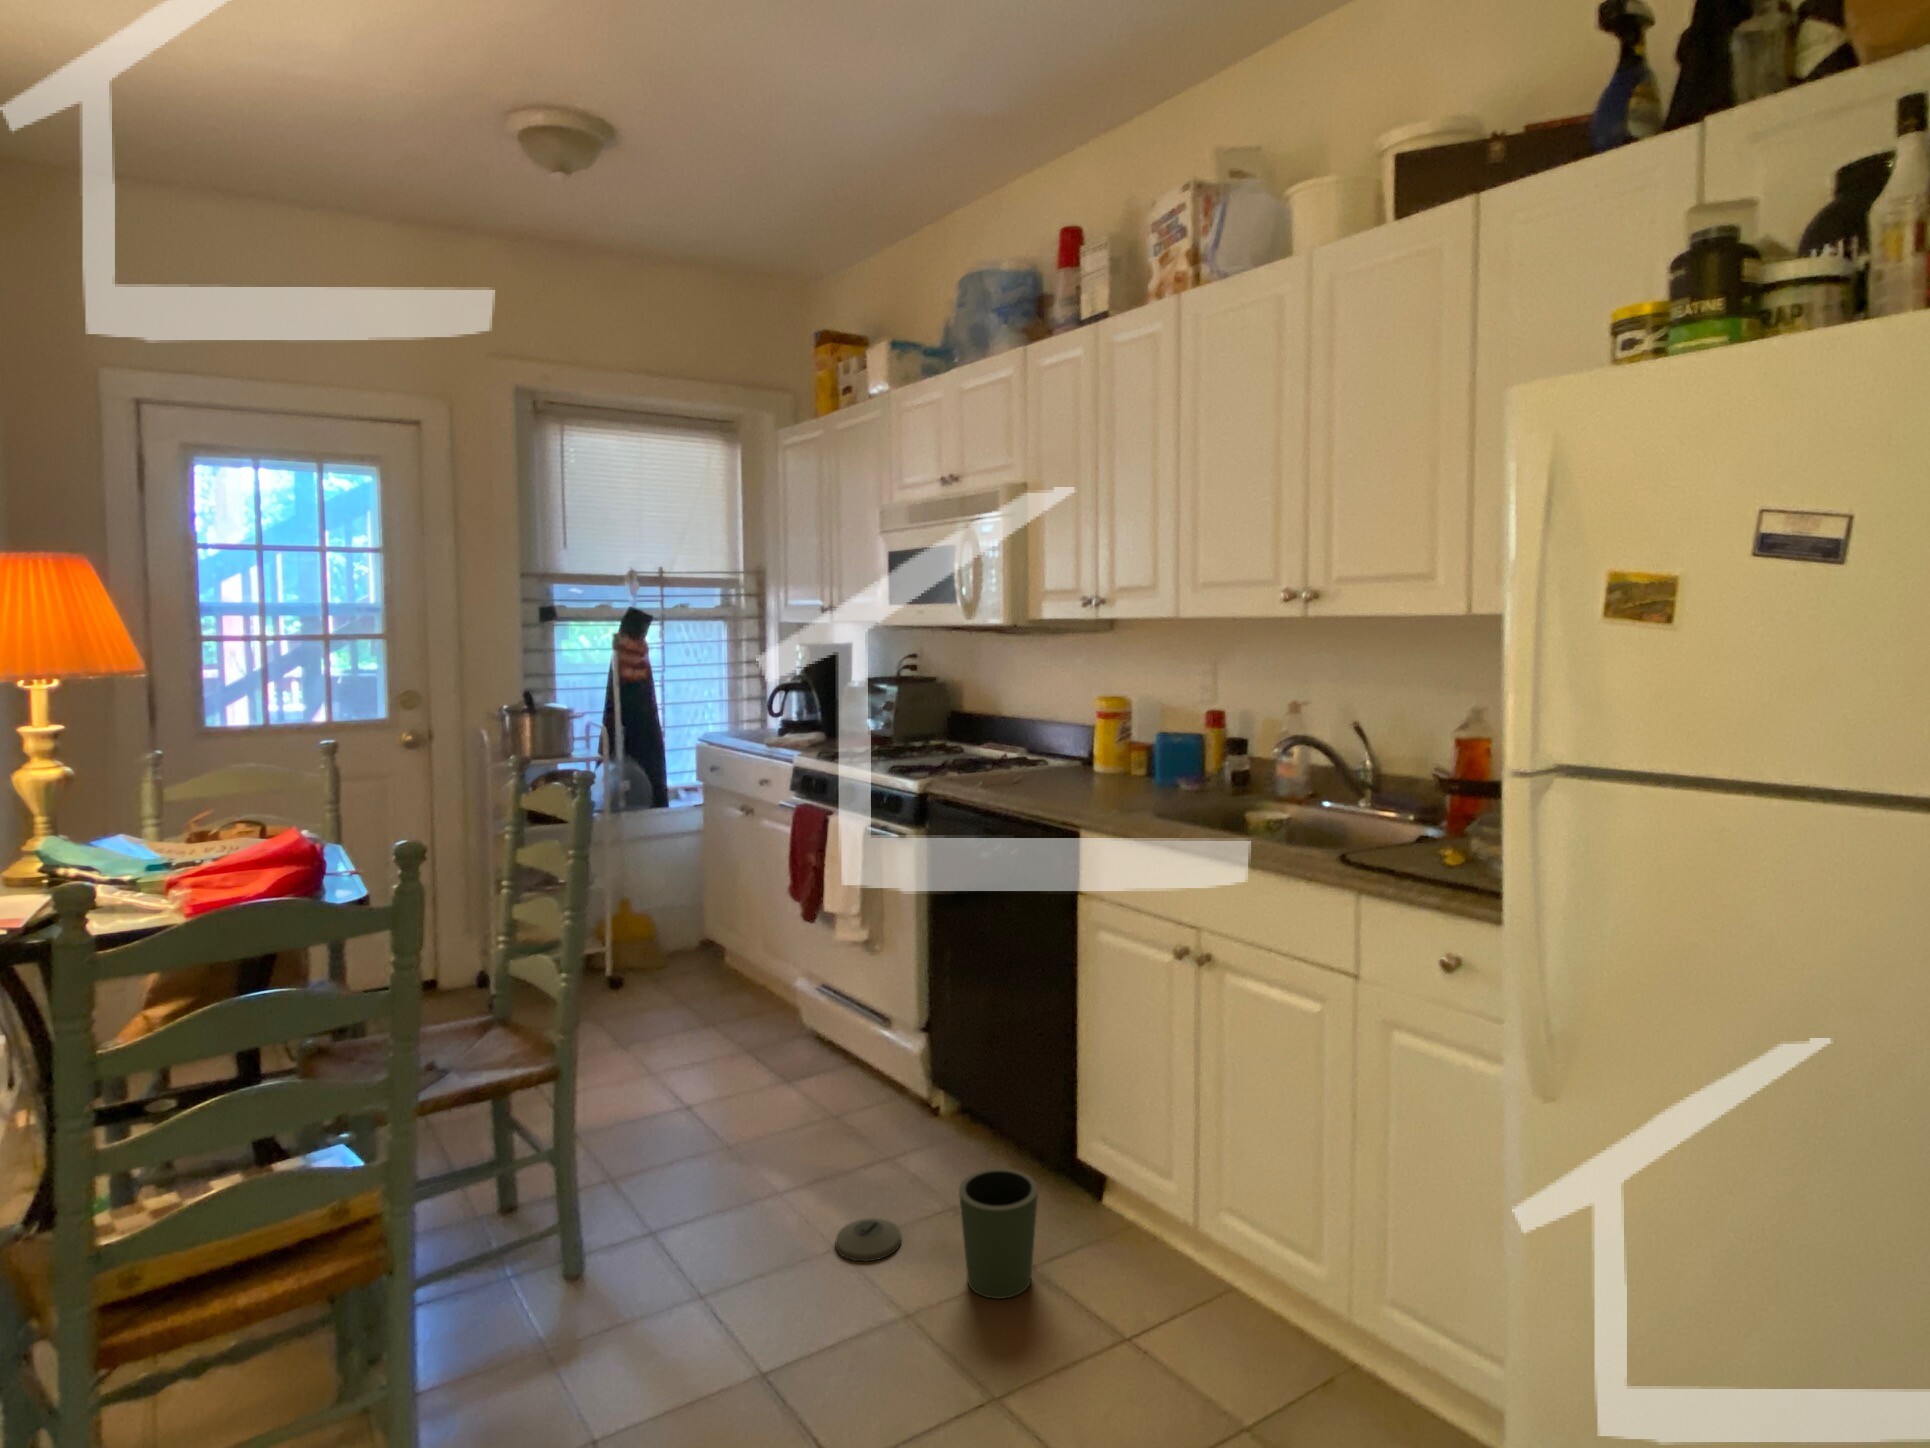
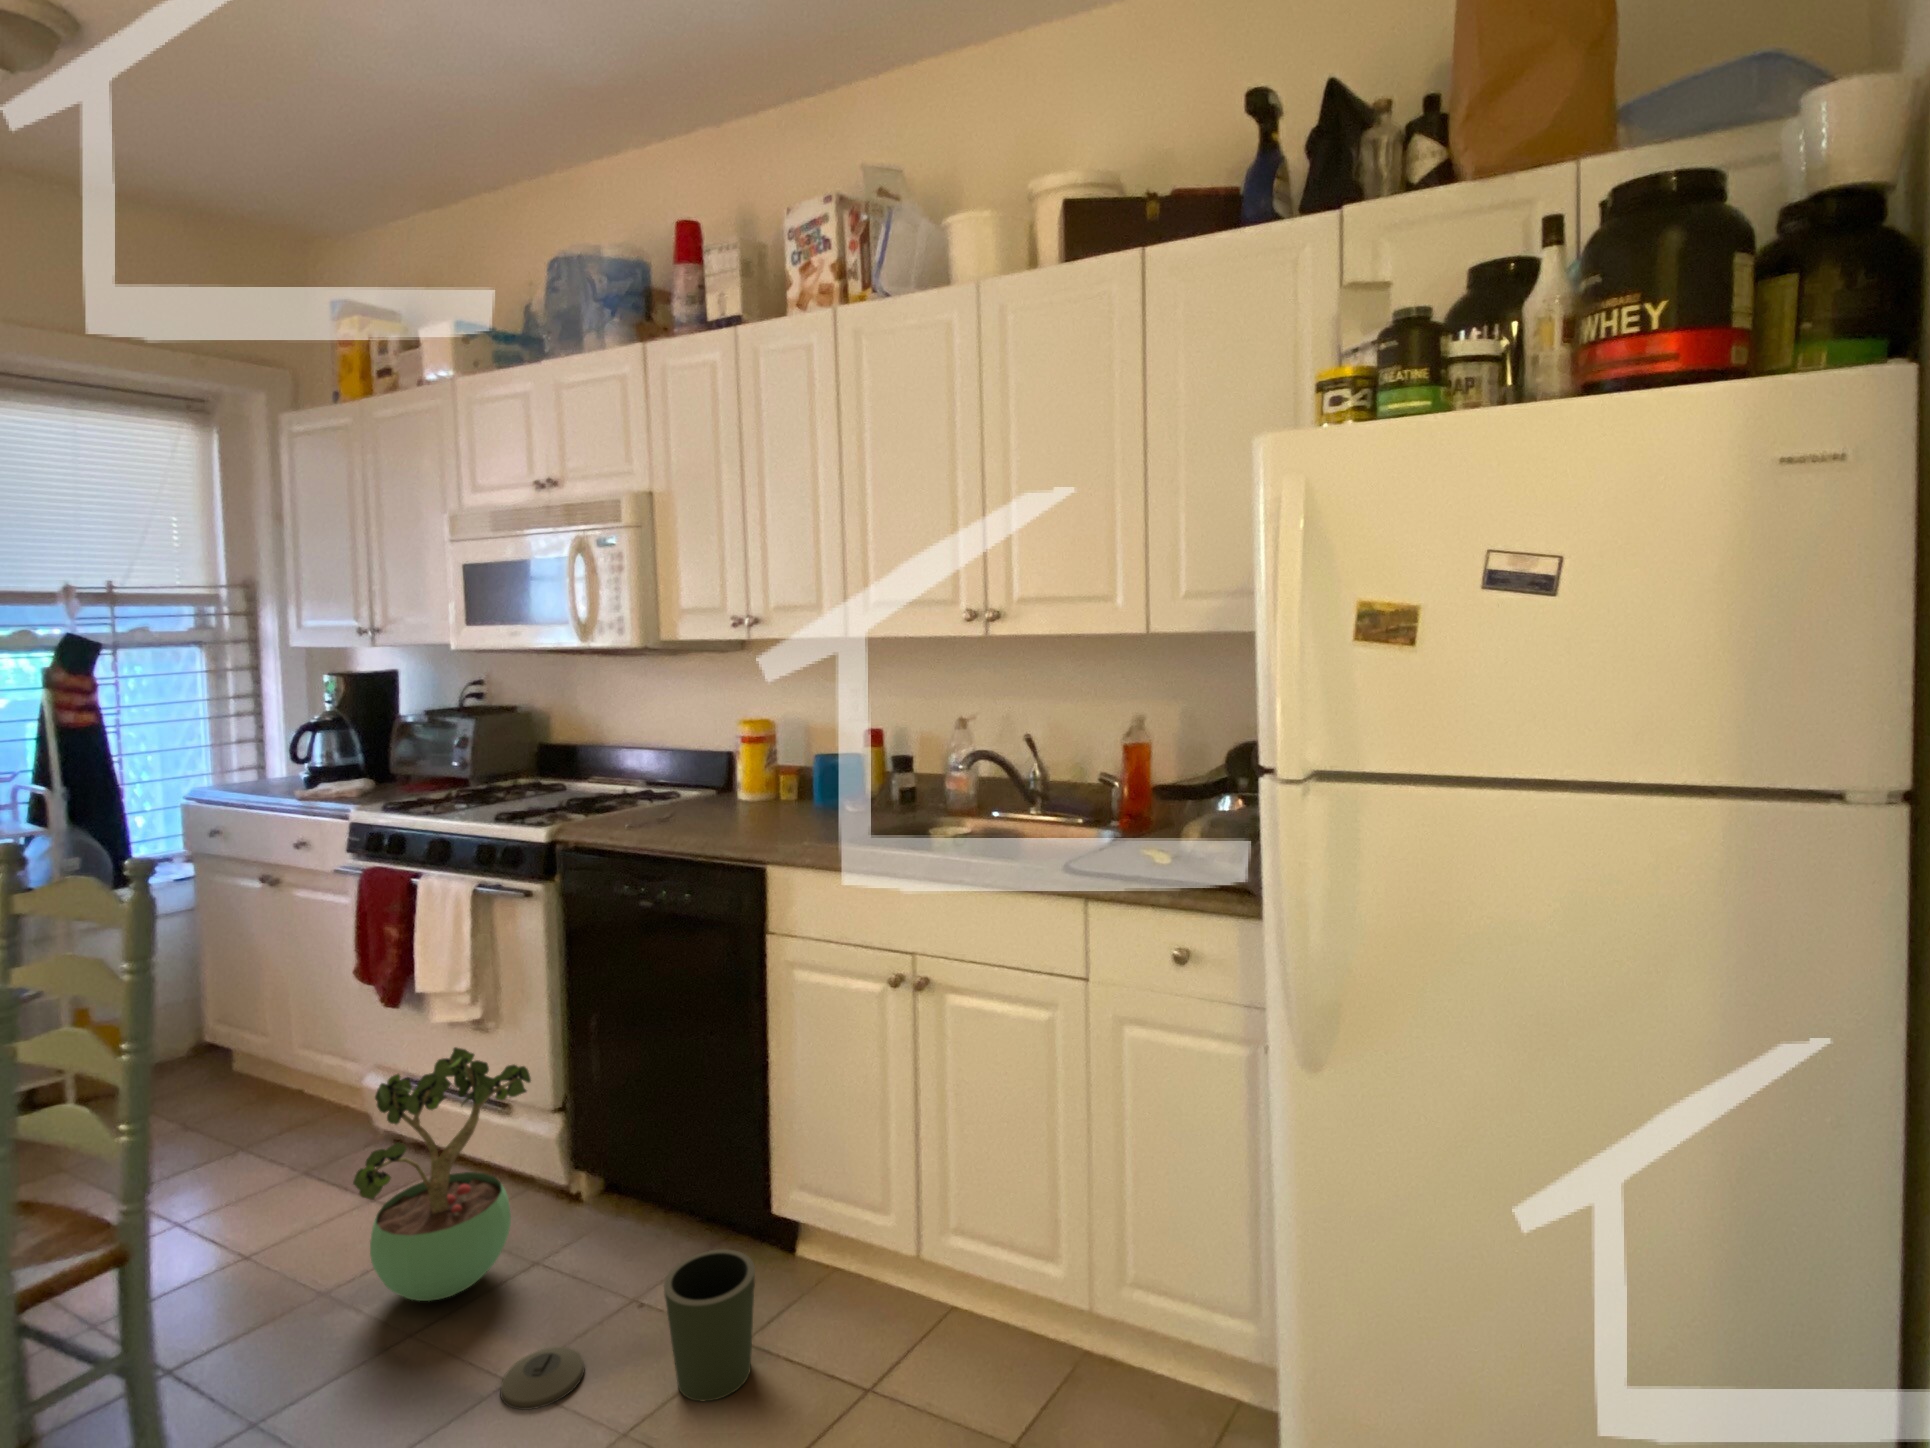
potted plant: none [754,954,891,1160] -> present [353,1047,531,1301]

